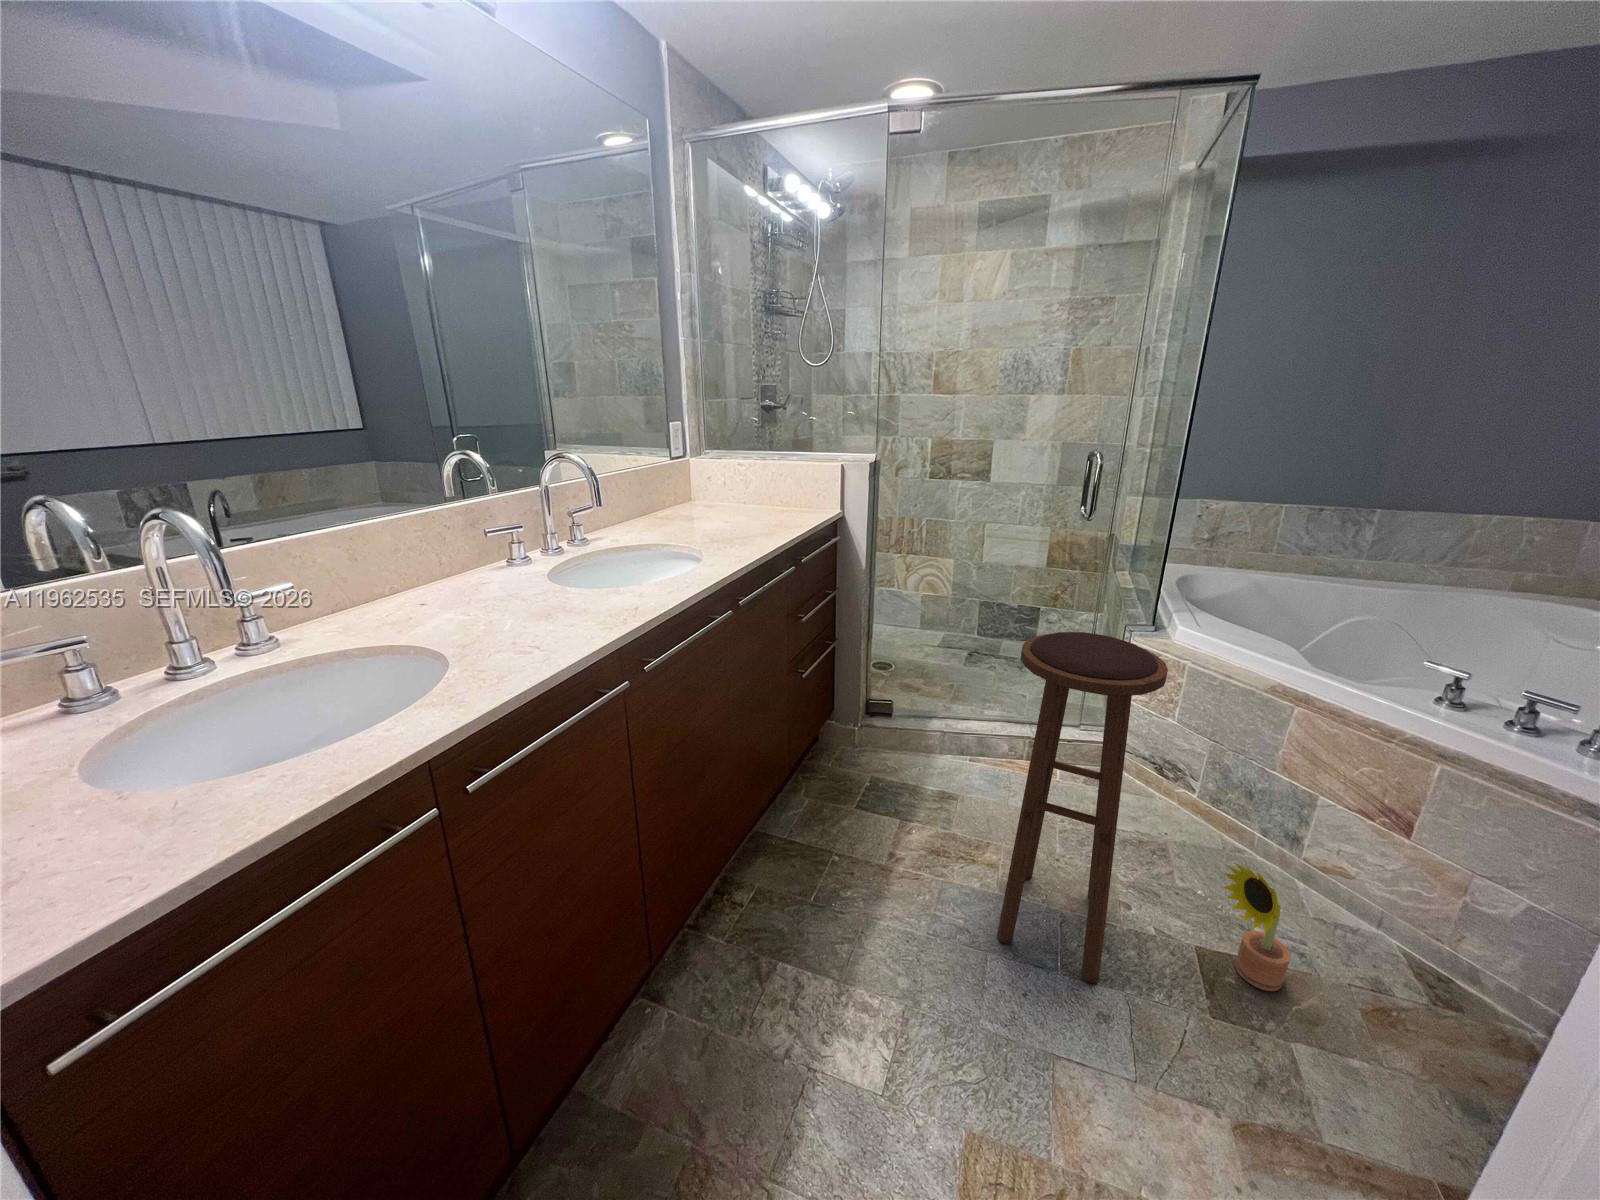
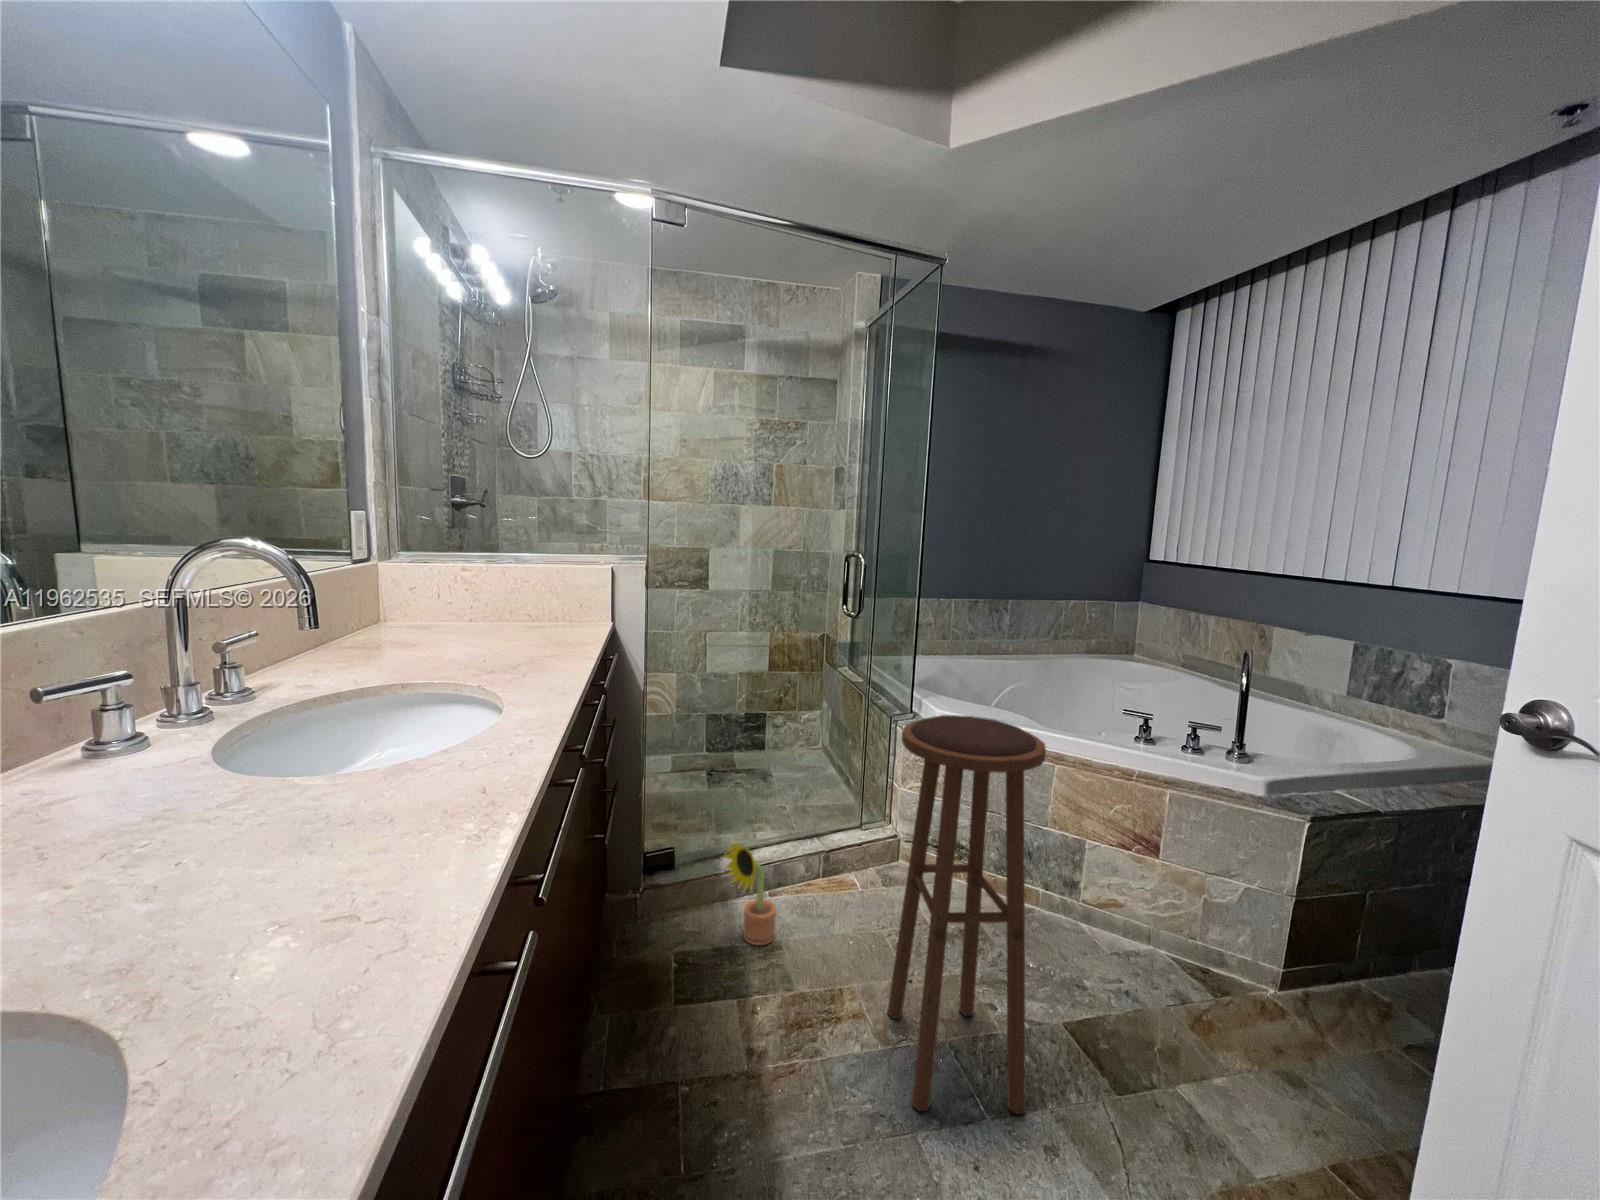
decorative plant: present [1223,862,1290,991] -> present [725,843,776,945]

